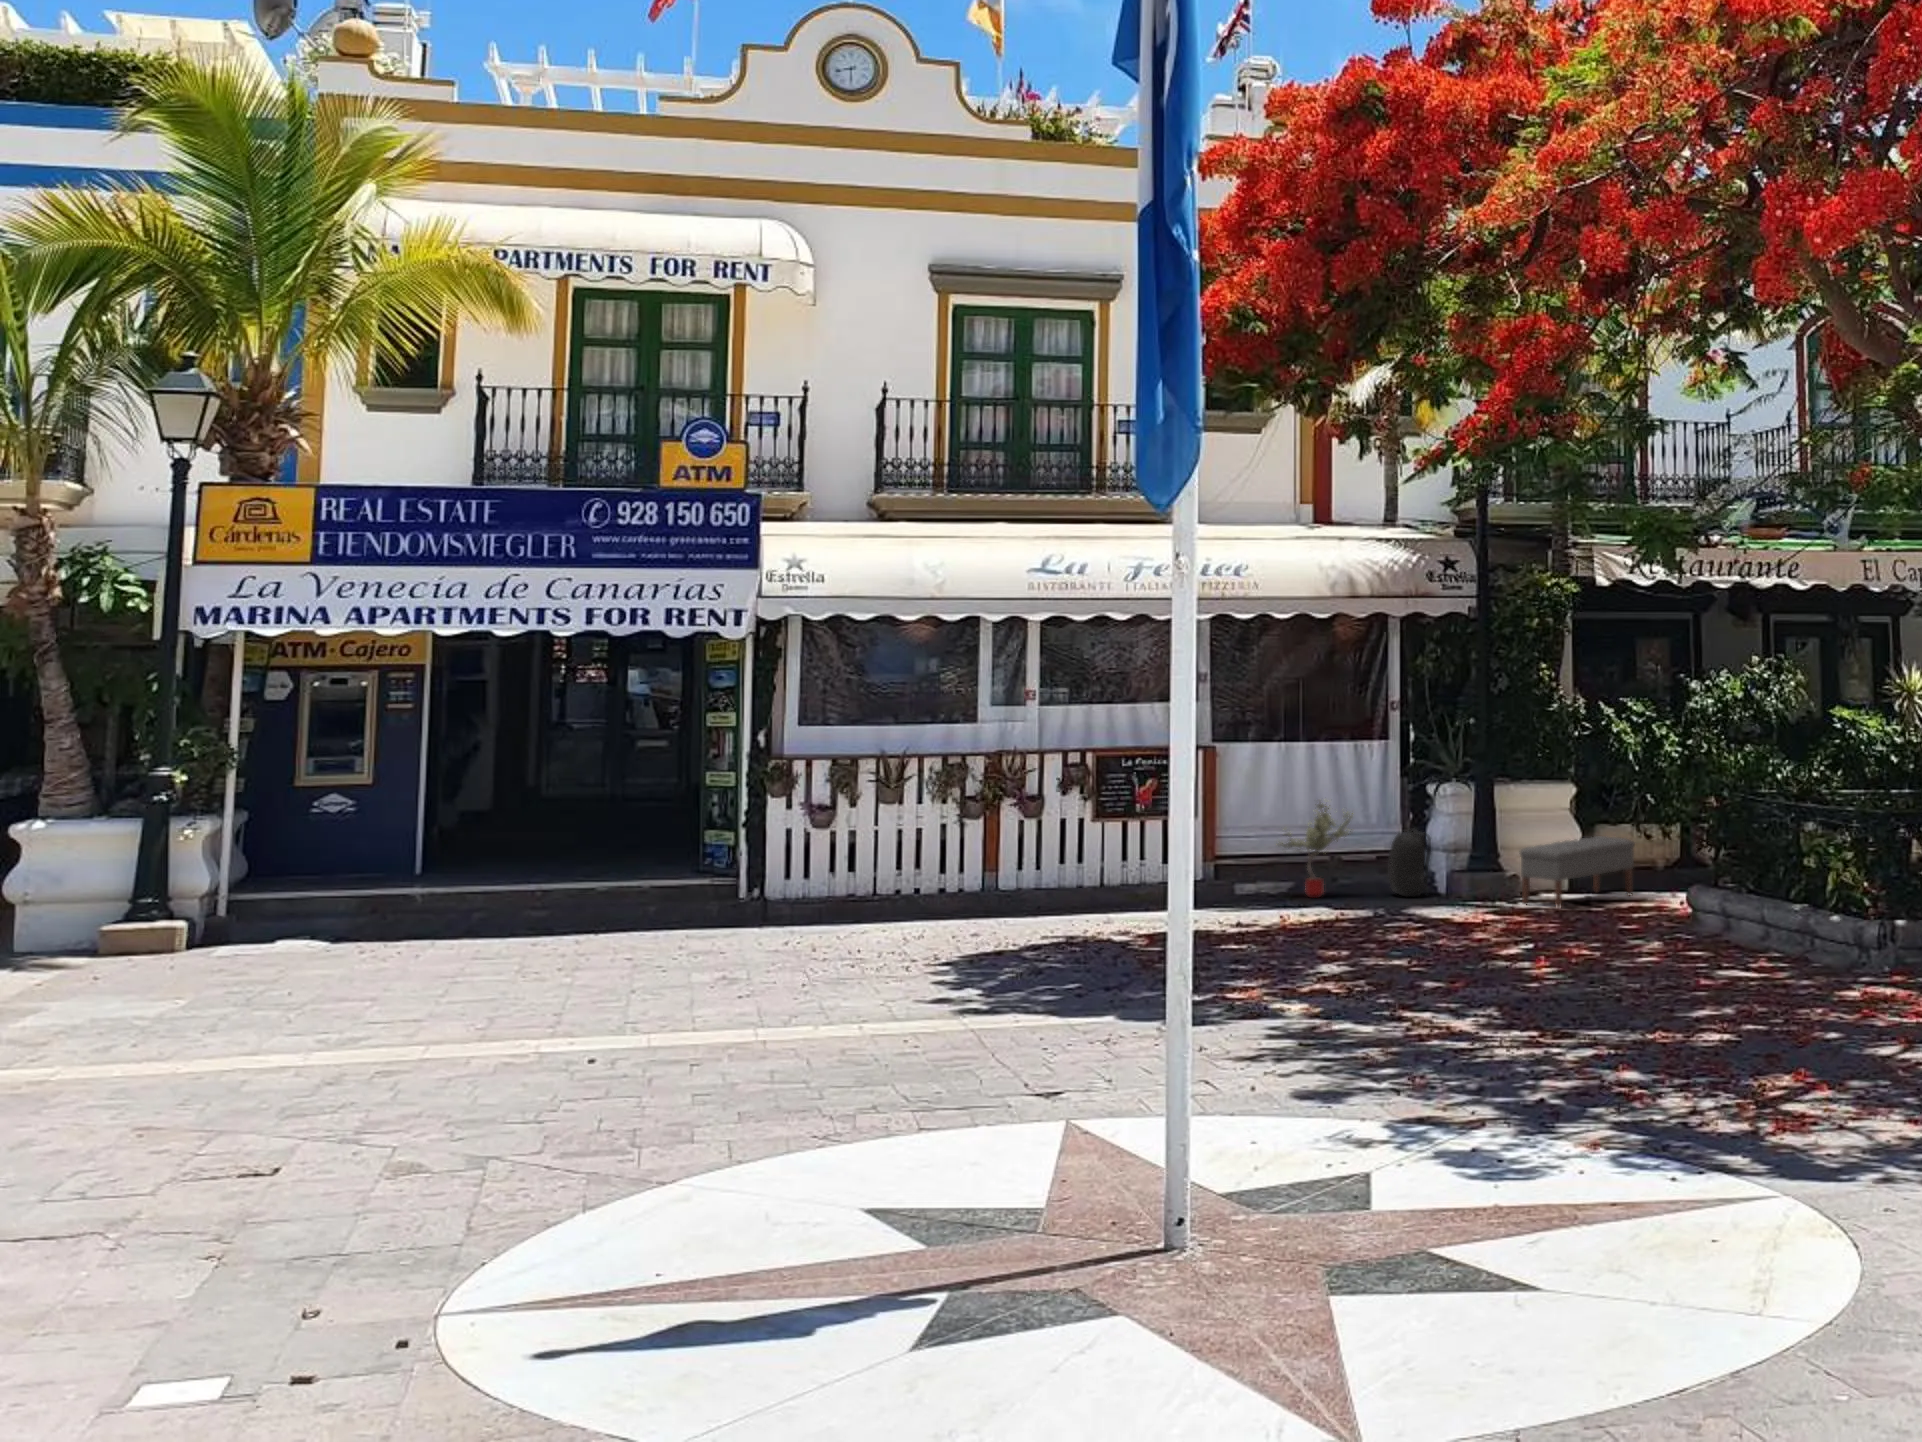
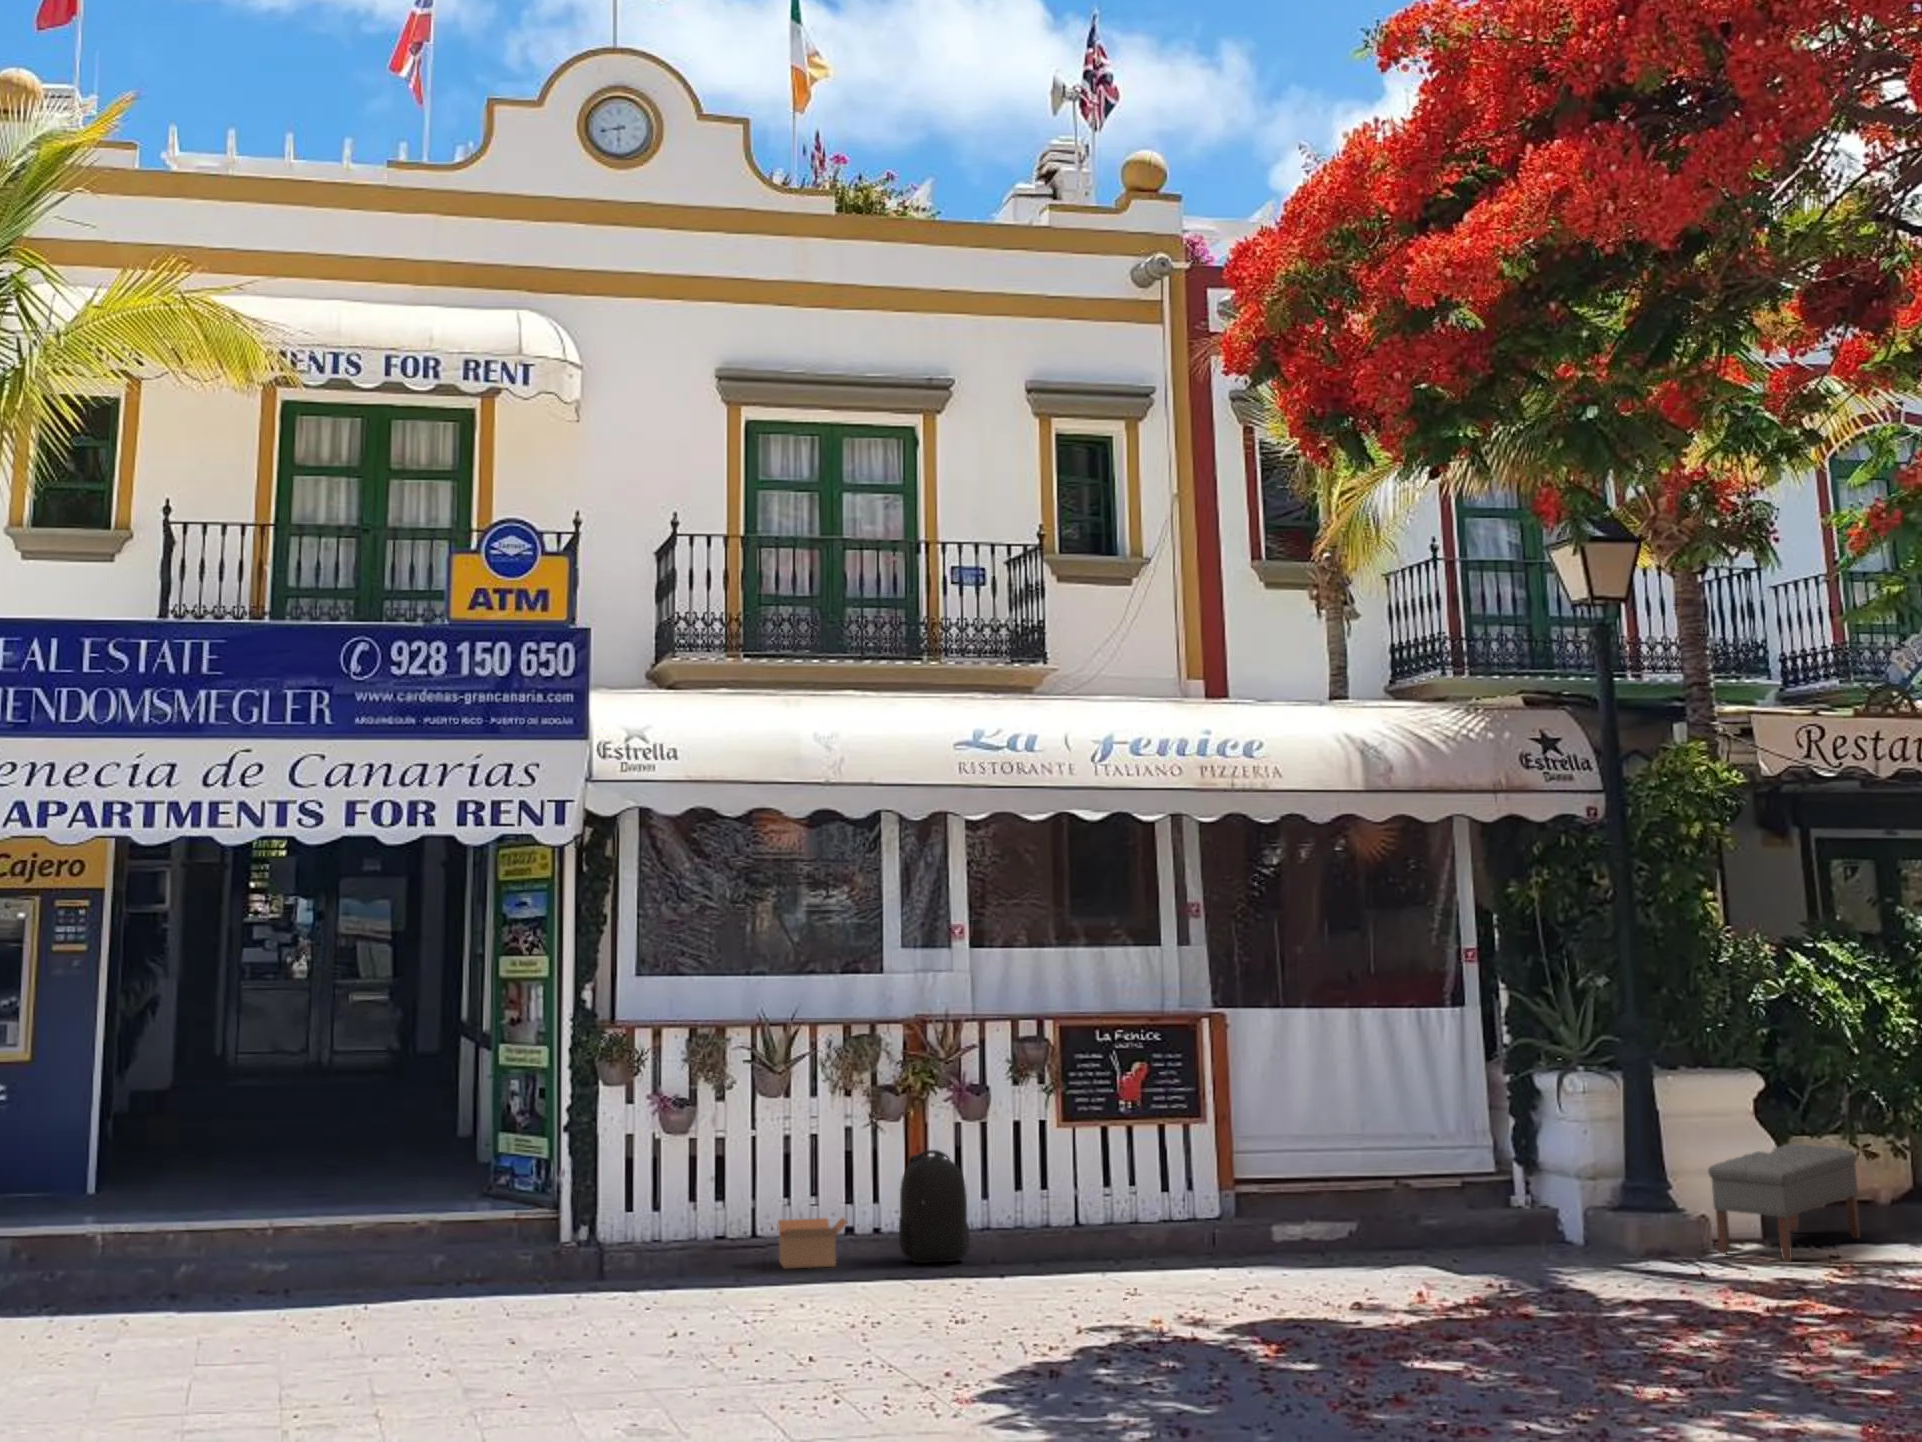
potted tree: present [1276,803,1353,898] -> none [1318,1086,1433,1240]
backpack: present [1389,828,1431,897] -> present [899,1150,969,1263]
cardboard box: none [881,882,934,914] -> present [778,1218,847,1268]

